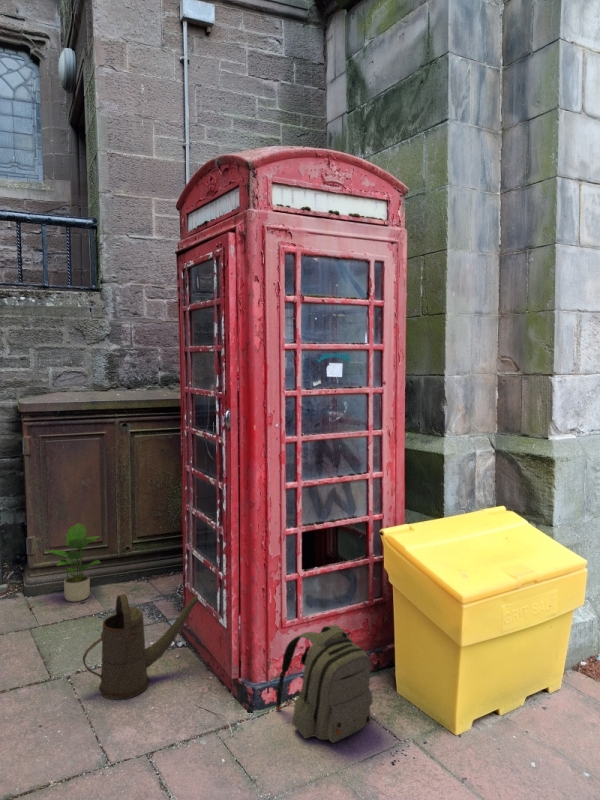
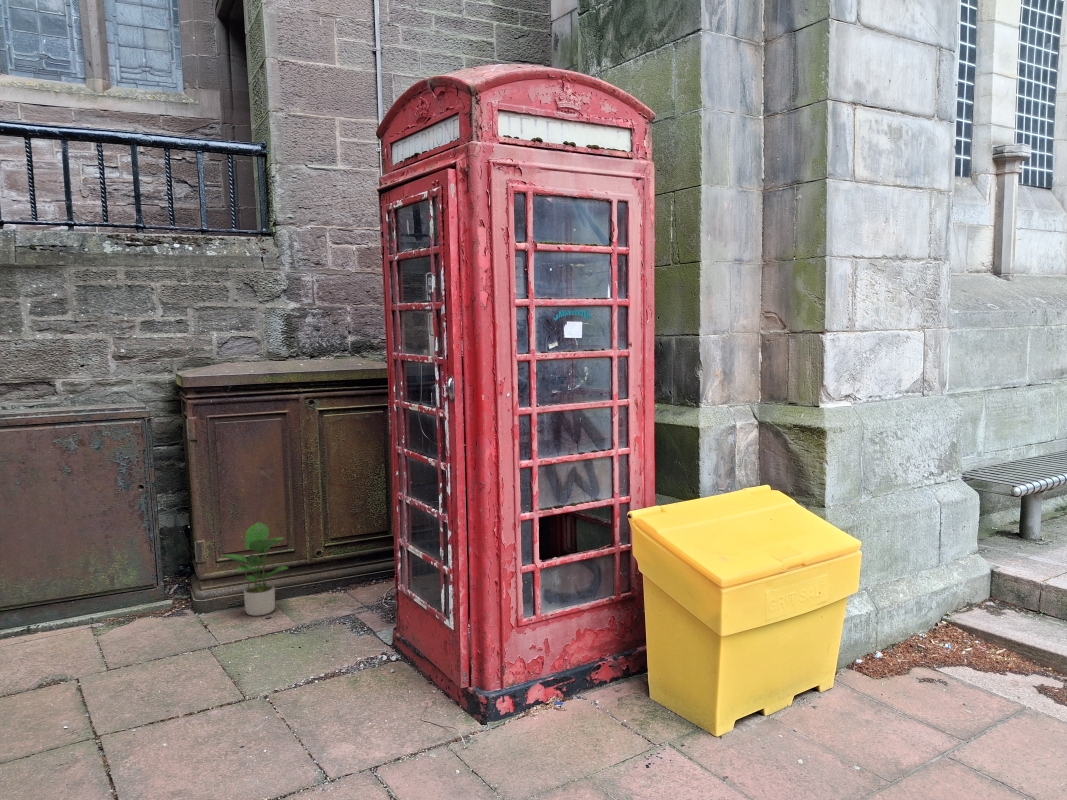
watering can: present [83,594,198,700] -> none [286,594,416,714]
backpack: present [276,625,373,743] -> none [512,621,623,747]

